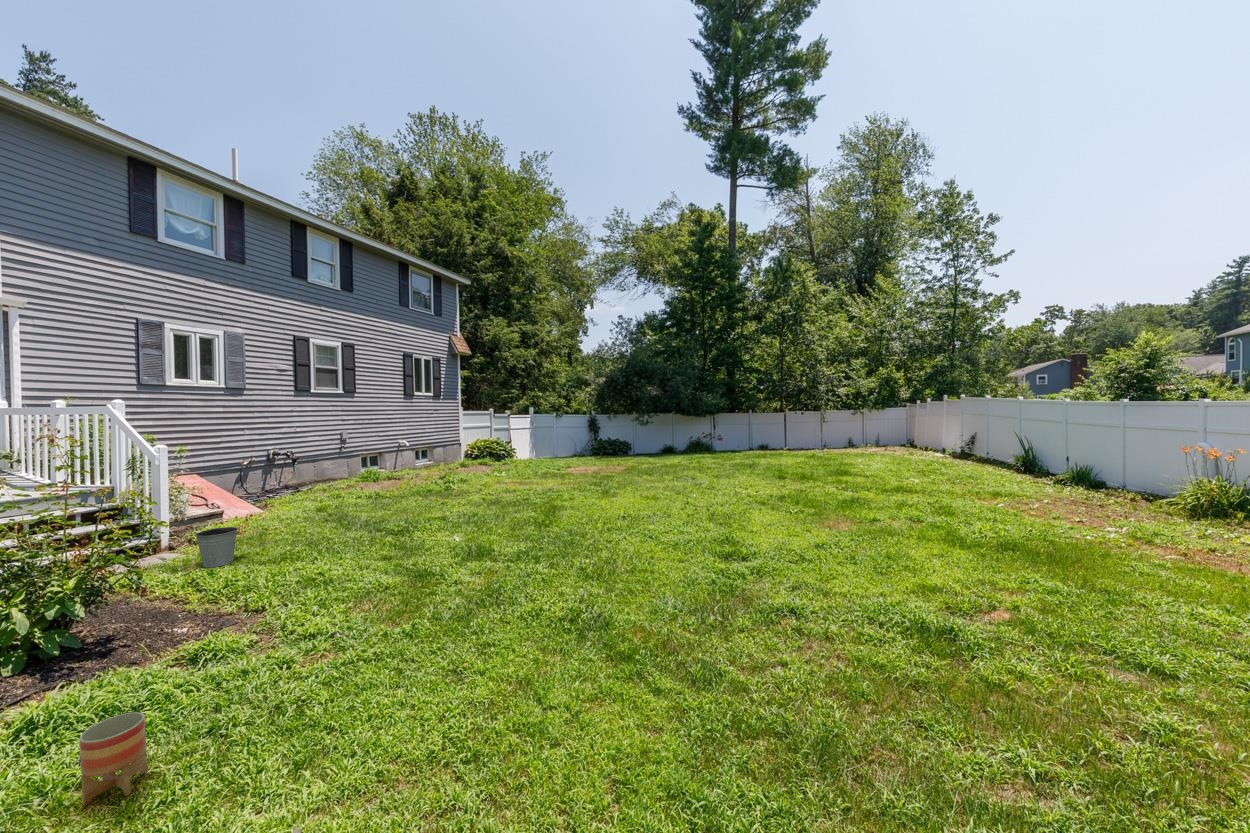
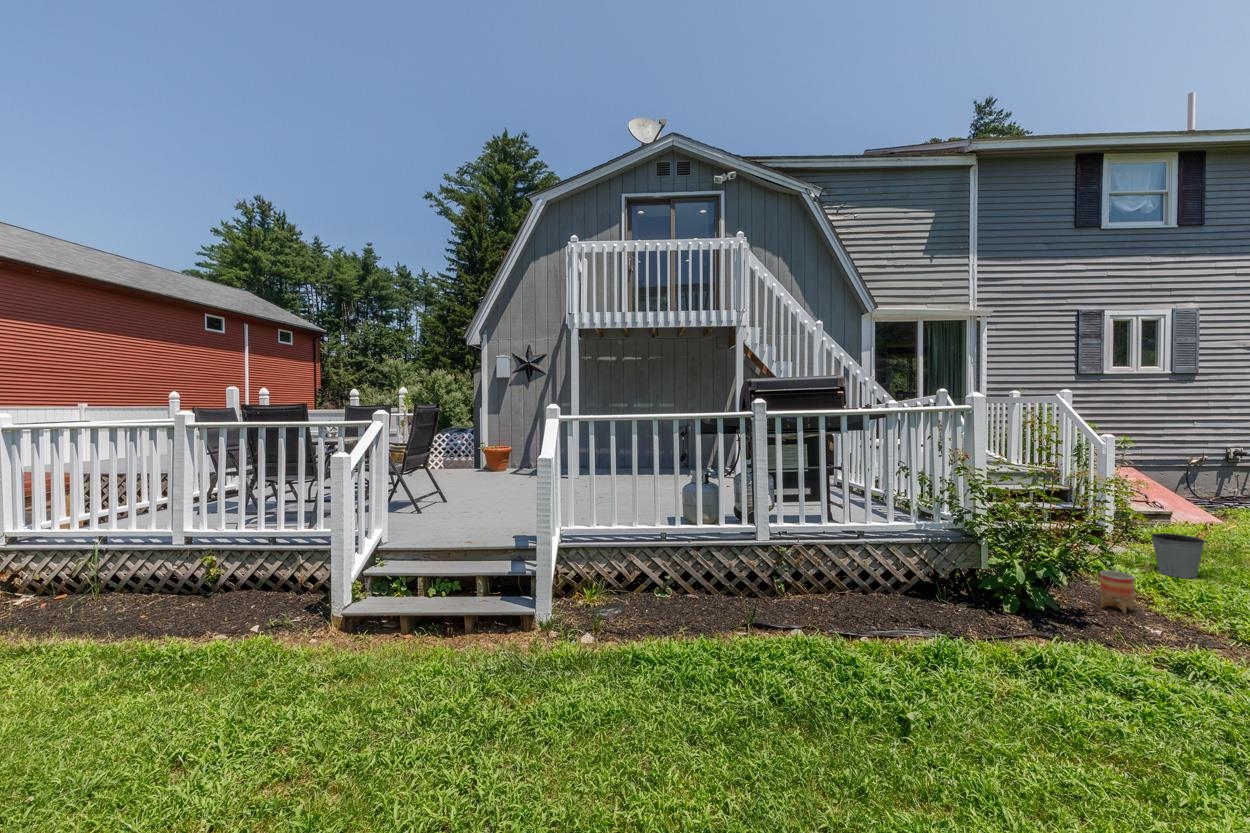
planter: present [79,712,147,806] -> present [1100,570,1134,614]

